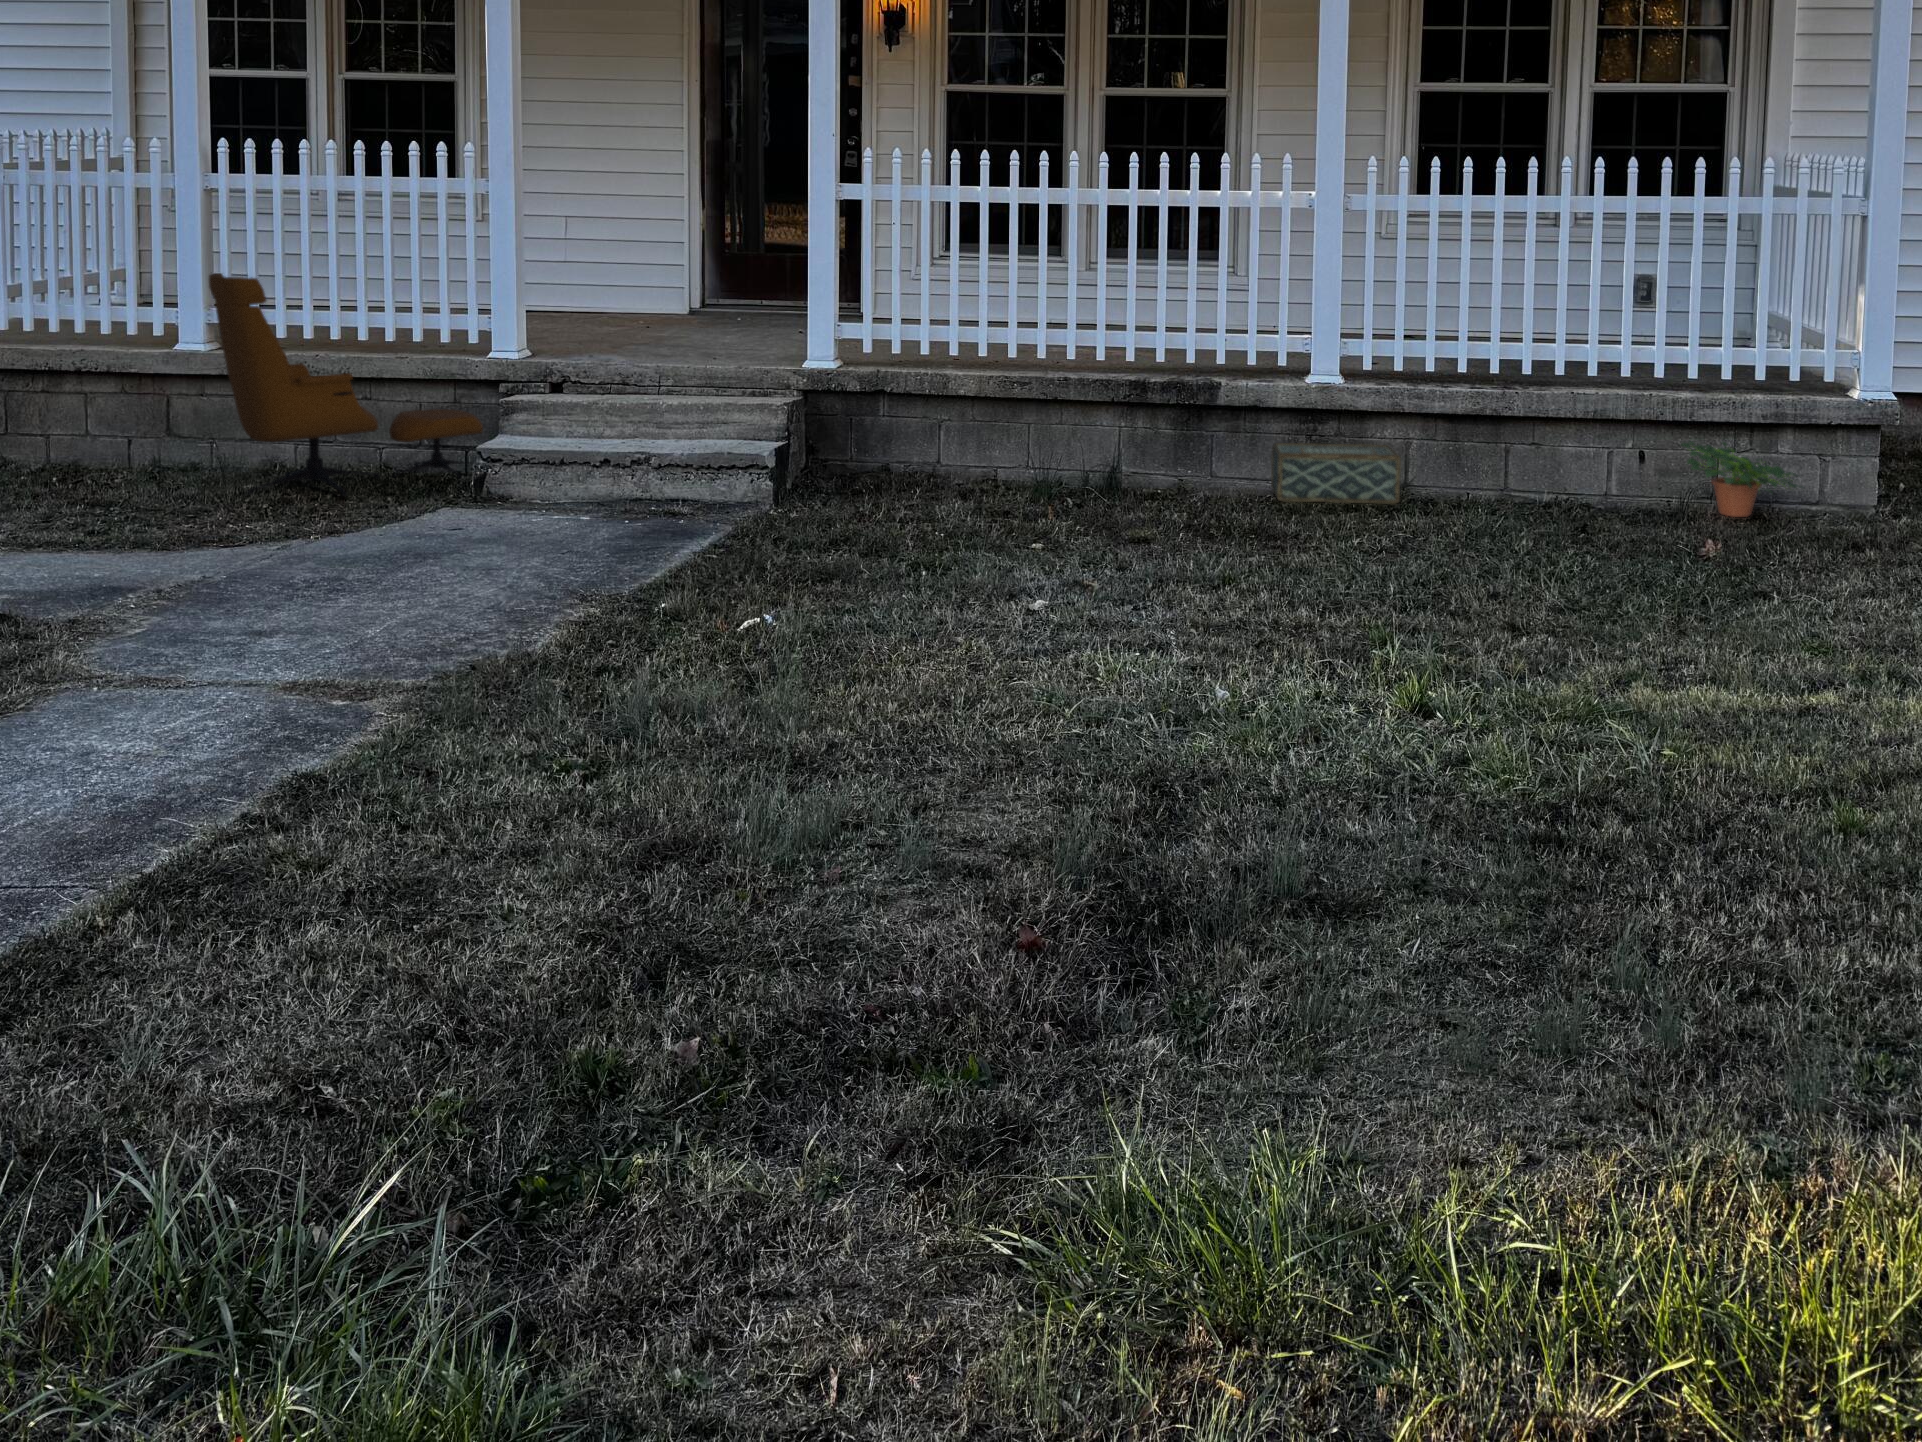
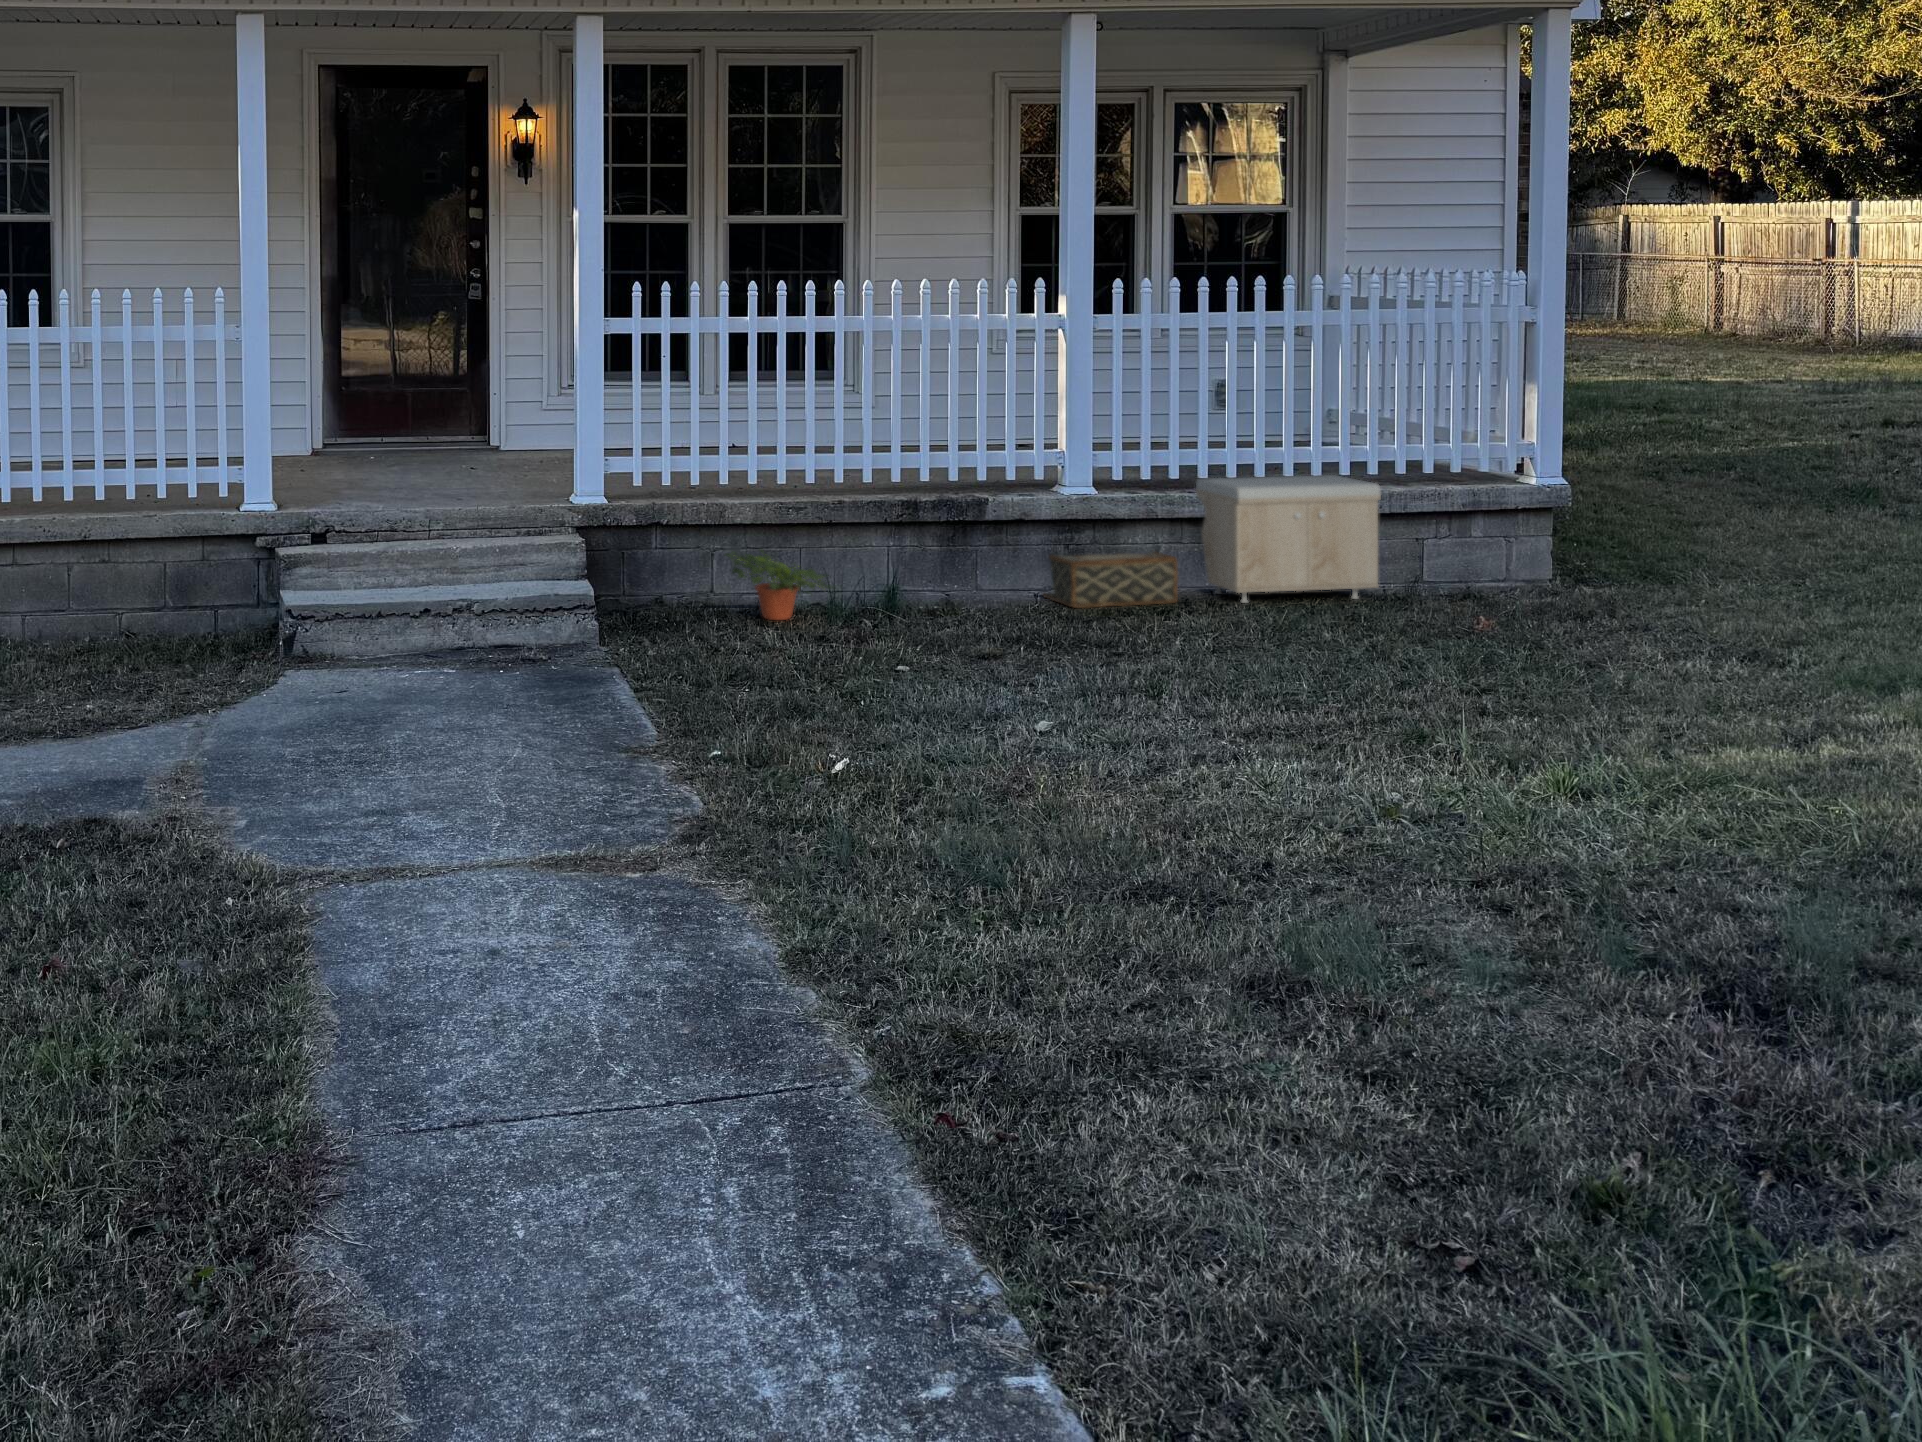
lounge chair: present [209,273,483,496] -> none [12,433,256,678]
storage bench: none [1445,375,1627,514] -> present [1196,475,1381,603]
potted plant: present [1682,441,1803,517] -> present [724,550,832,620]

